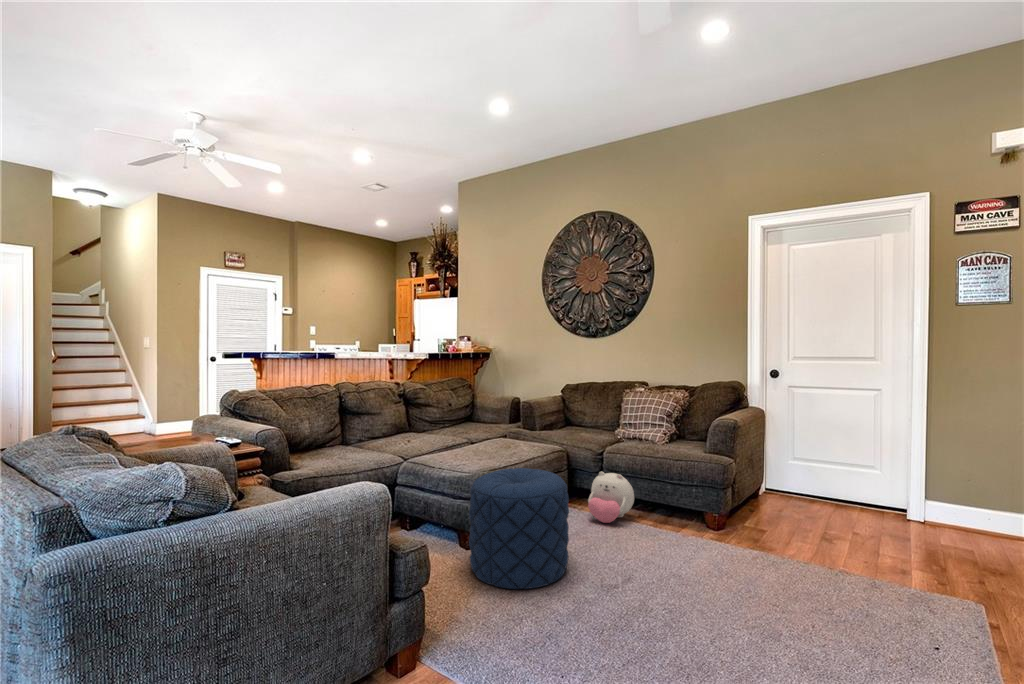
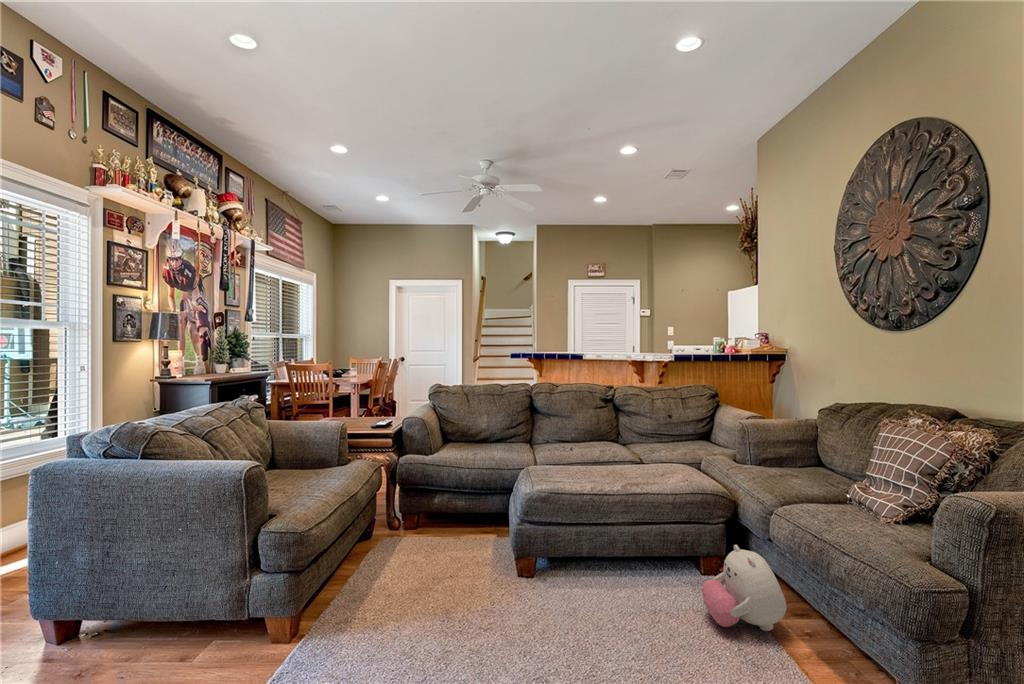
pouf: present [469,468,569,589] -> none [453,494,572,645]

